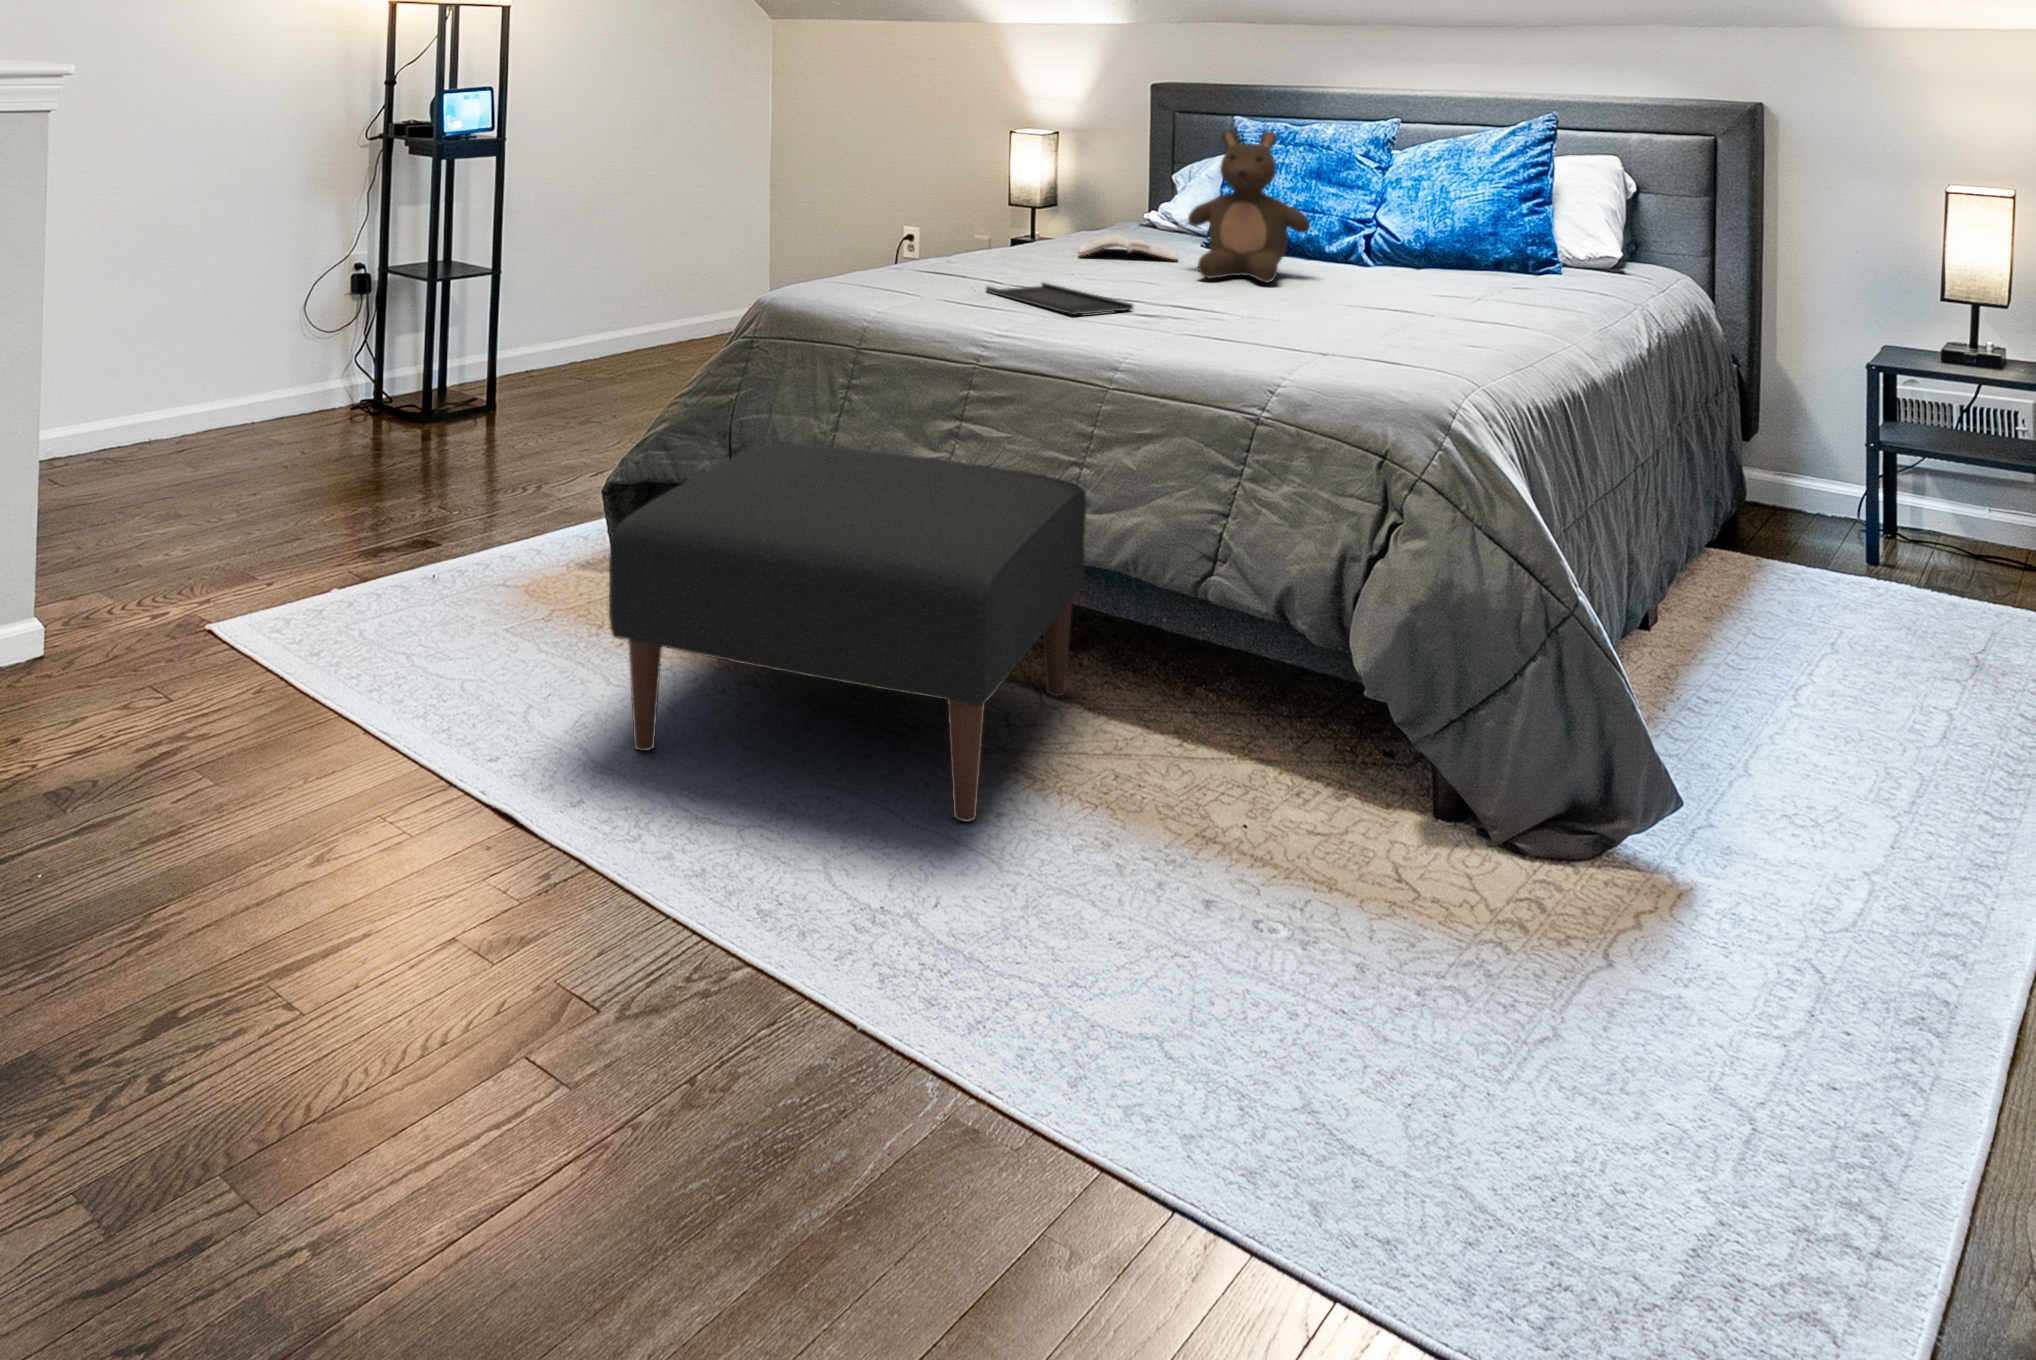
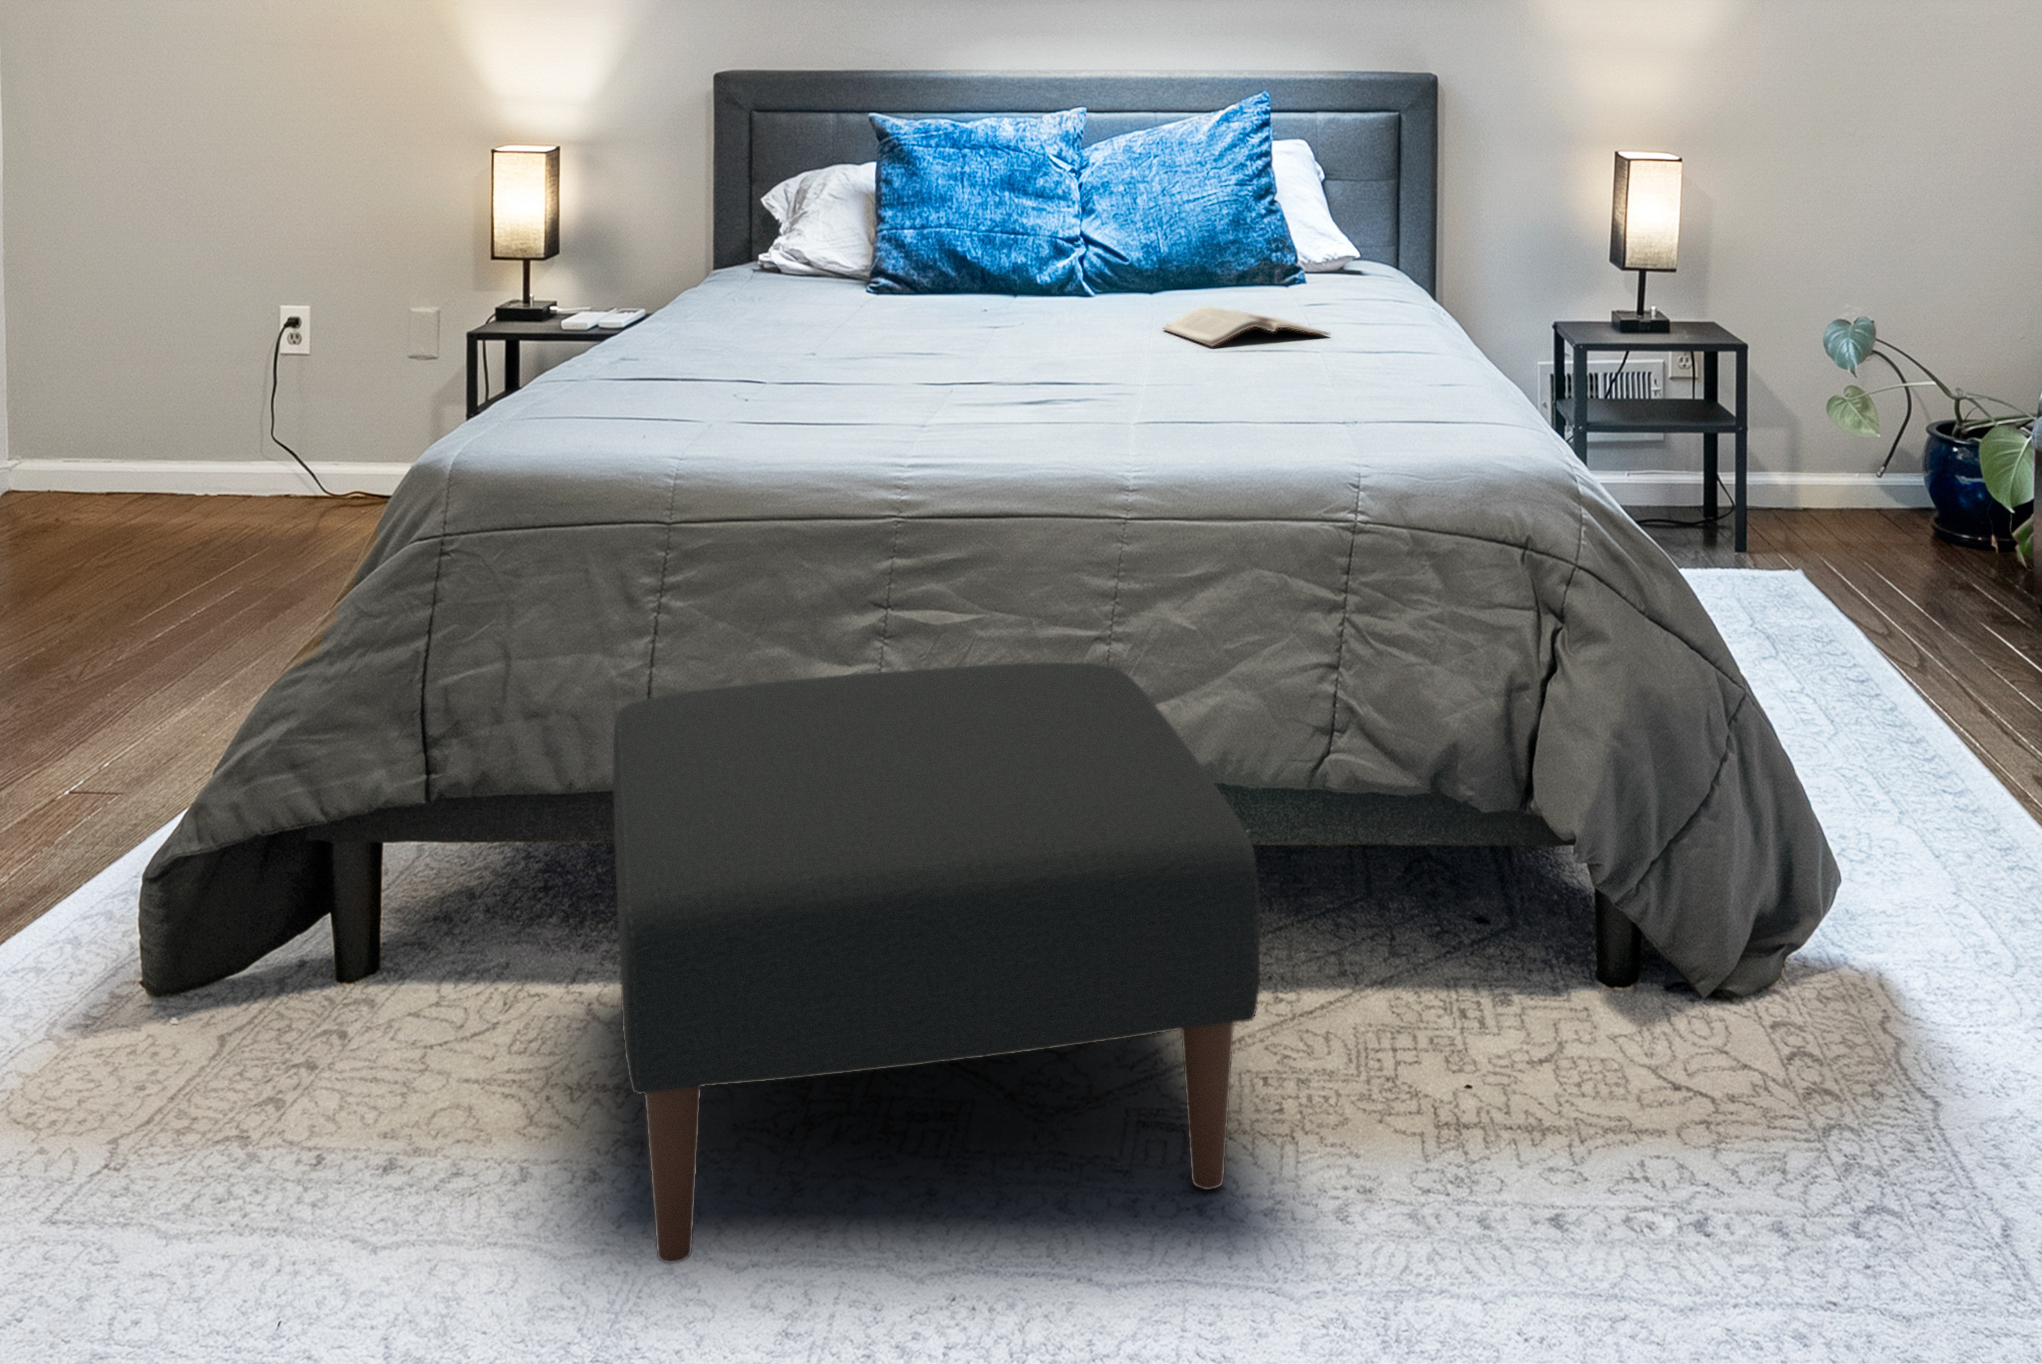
stuffed bear: present [1188,130,1310,282] -> none [931,139,1087,342]
magazine: present [1079,235,1177,260] -> present [1164,306,1329,346]
tray: present [986,283,1133,315] -> none [764,378,997,423]

